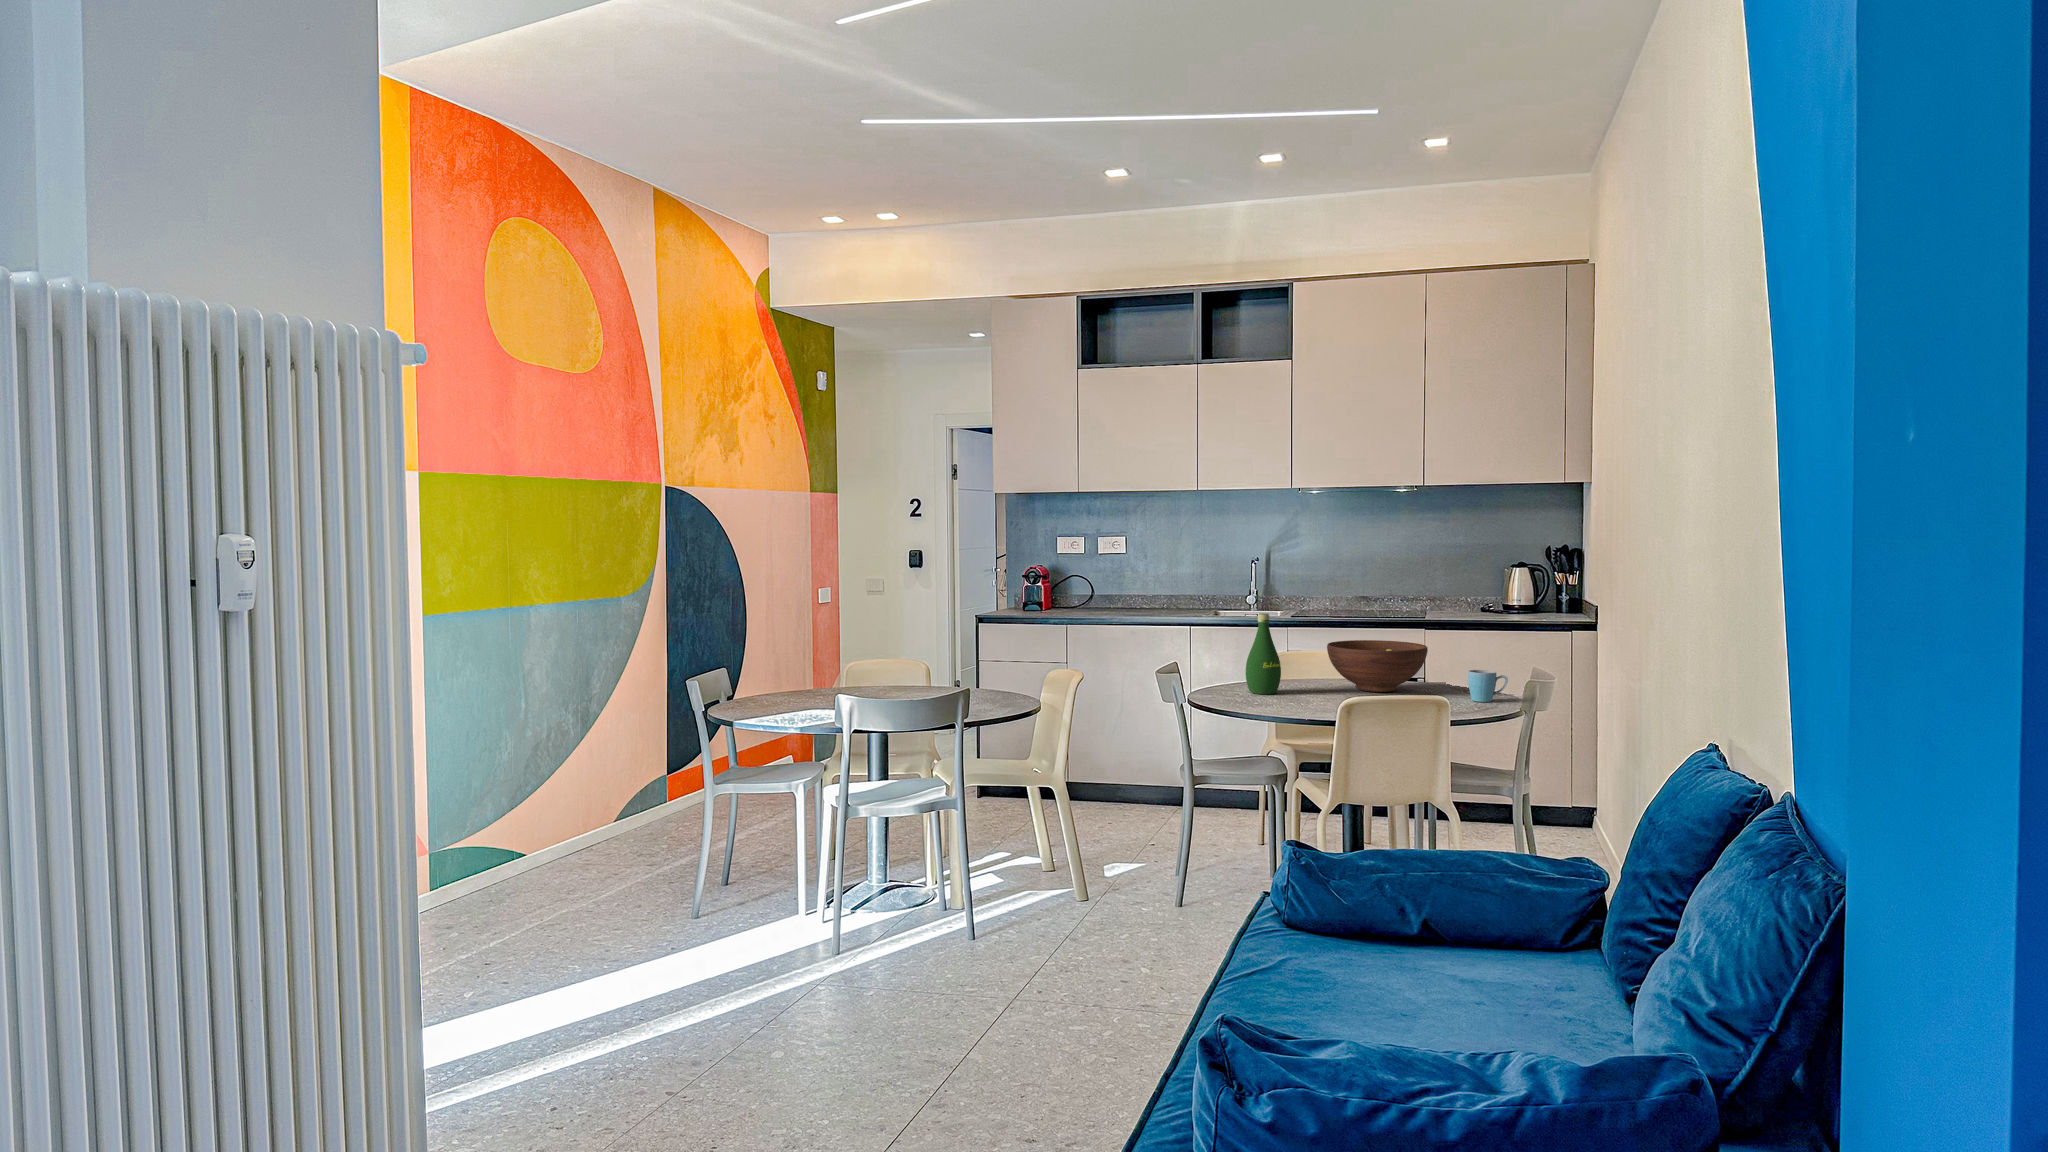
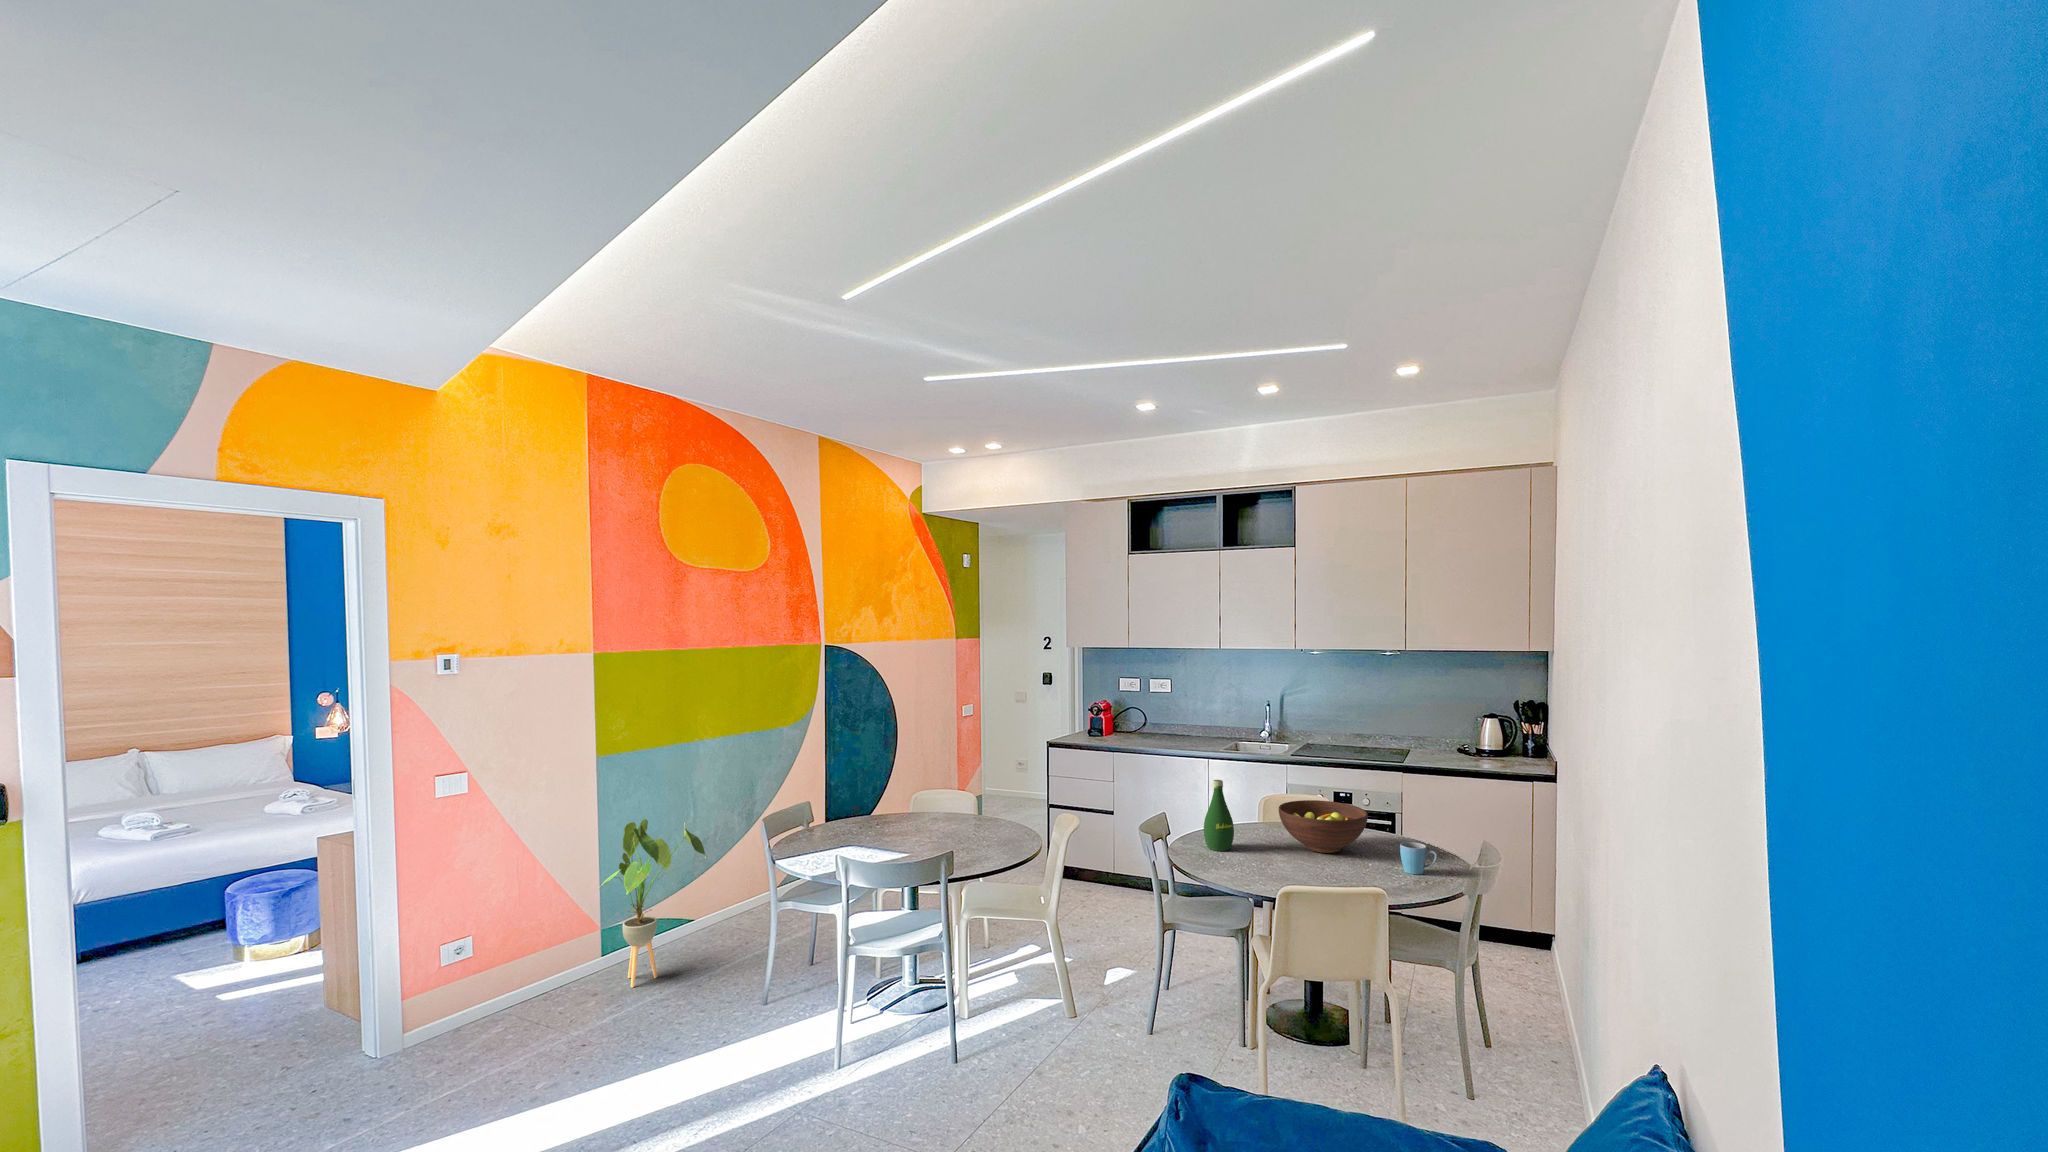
house plant: none [436,700,579,916] -> present [600,819,706,988]

